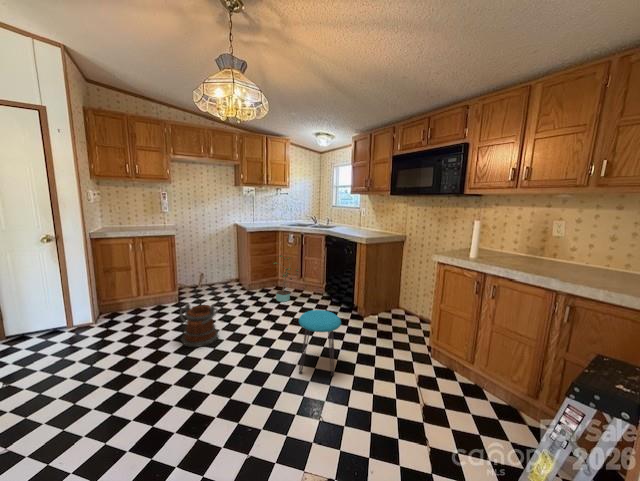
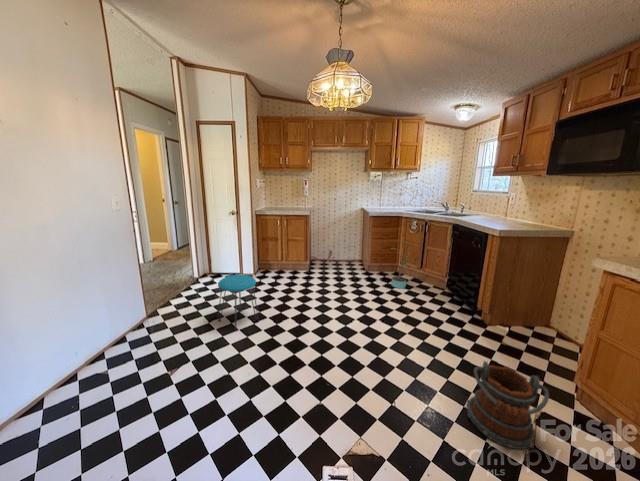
bucket: present [180,303,218,347] -> present [467,361,549,449]
stool: present [299,310,341,376] -> present [218,275,258,330]

